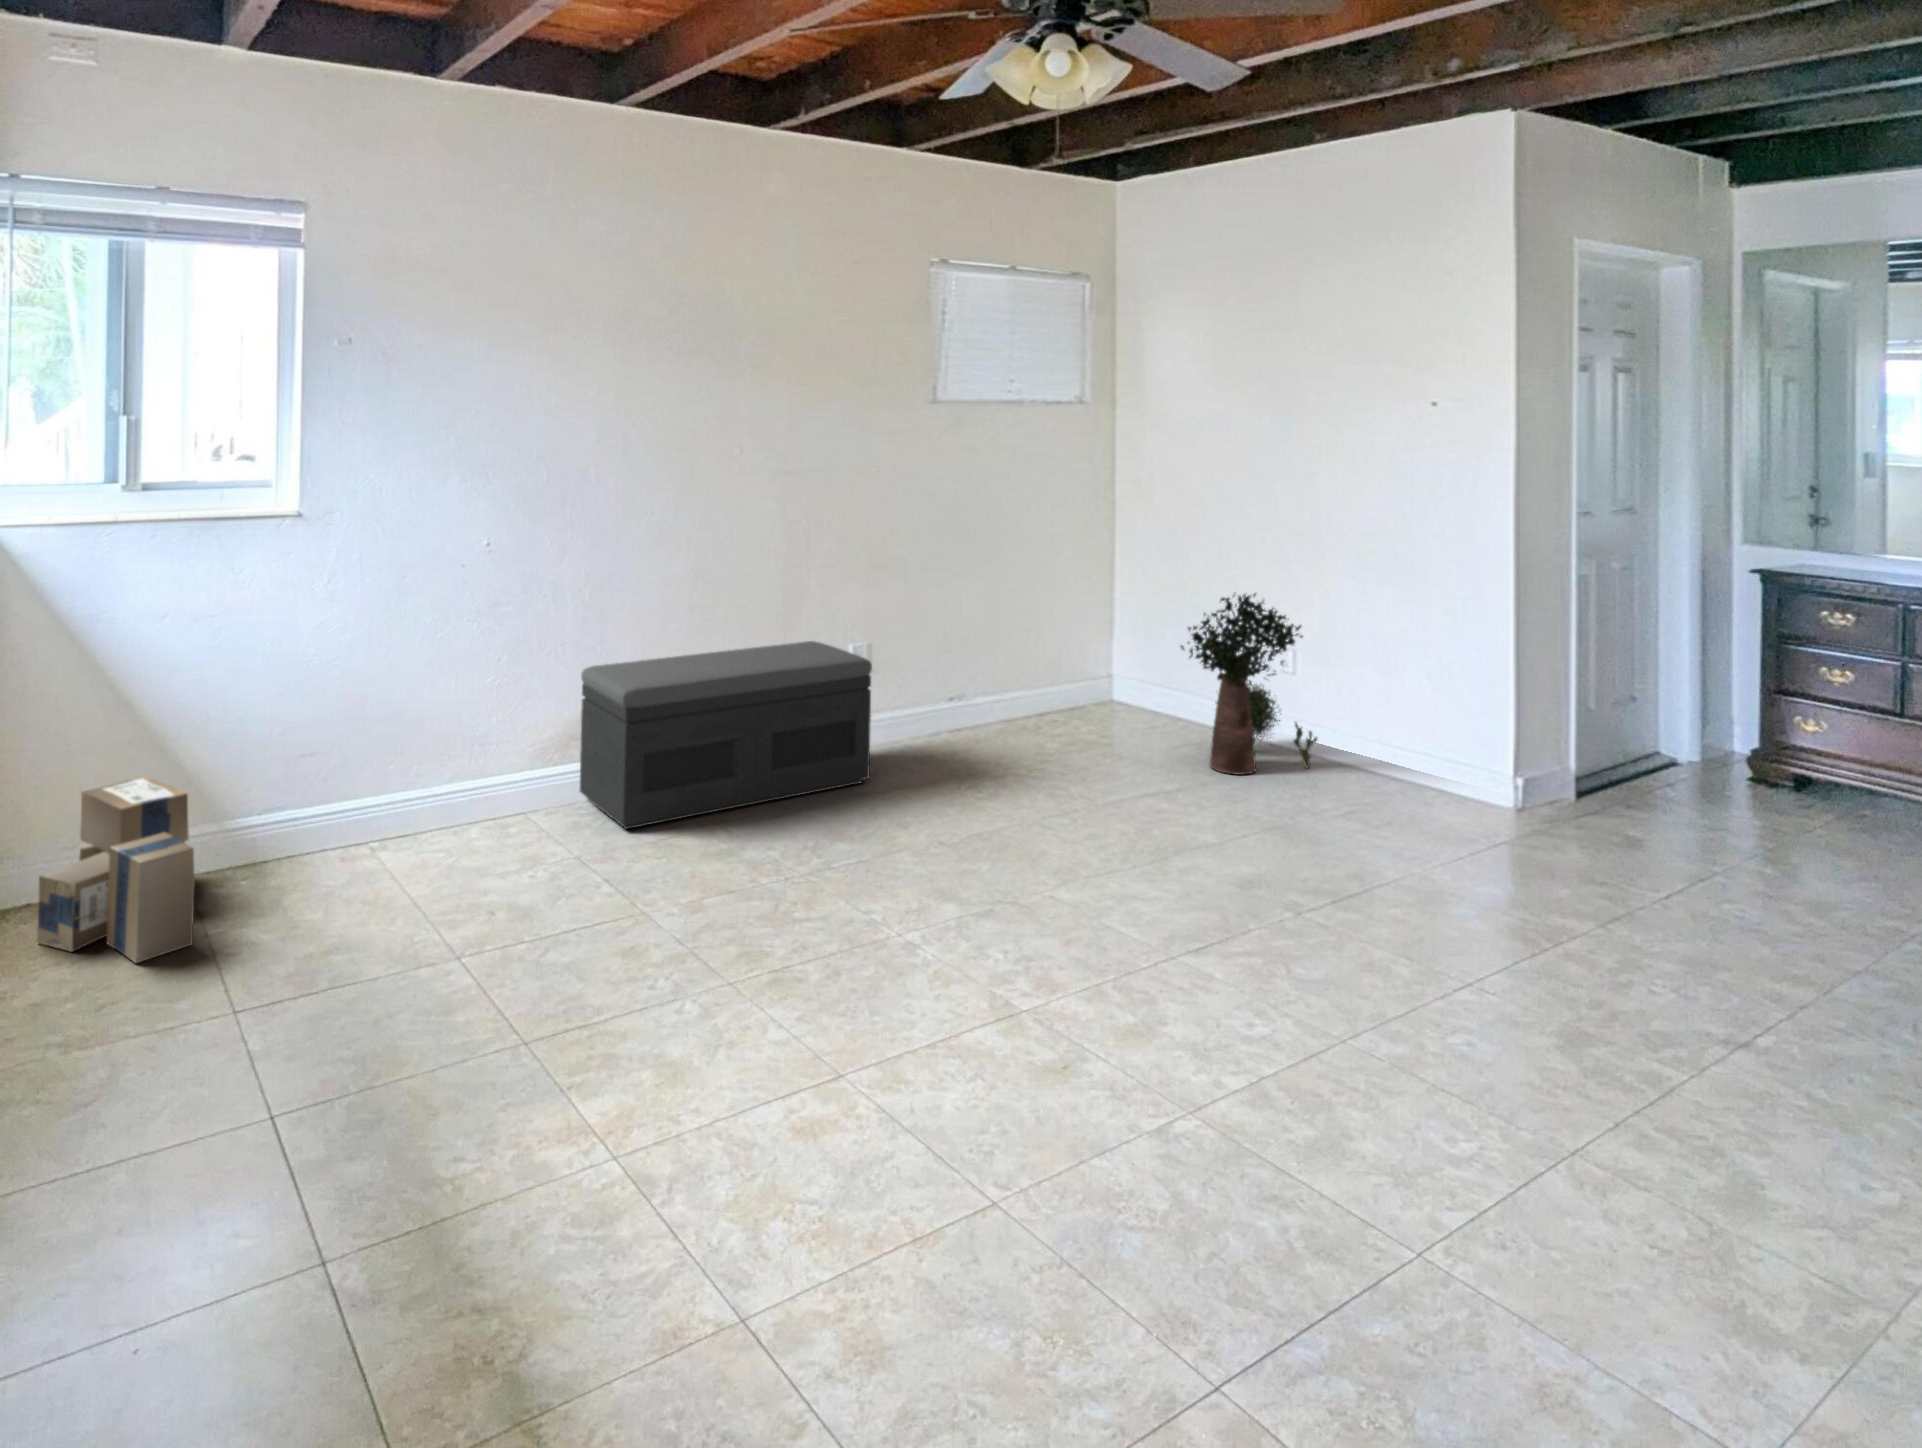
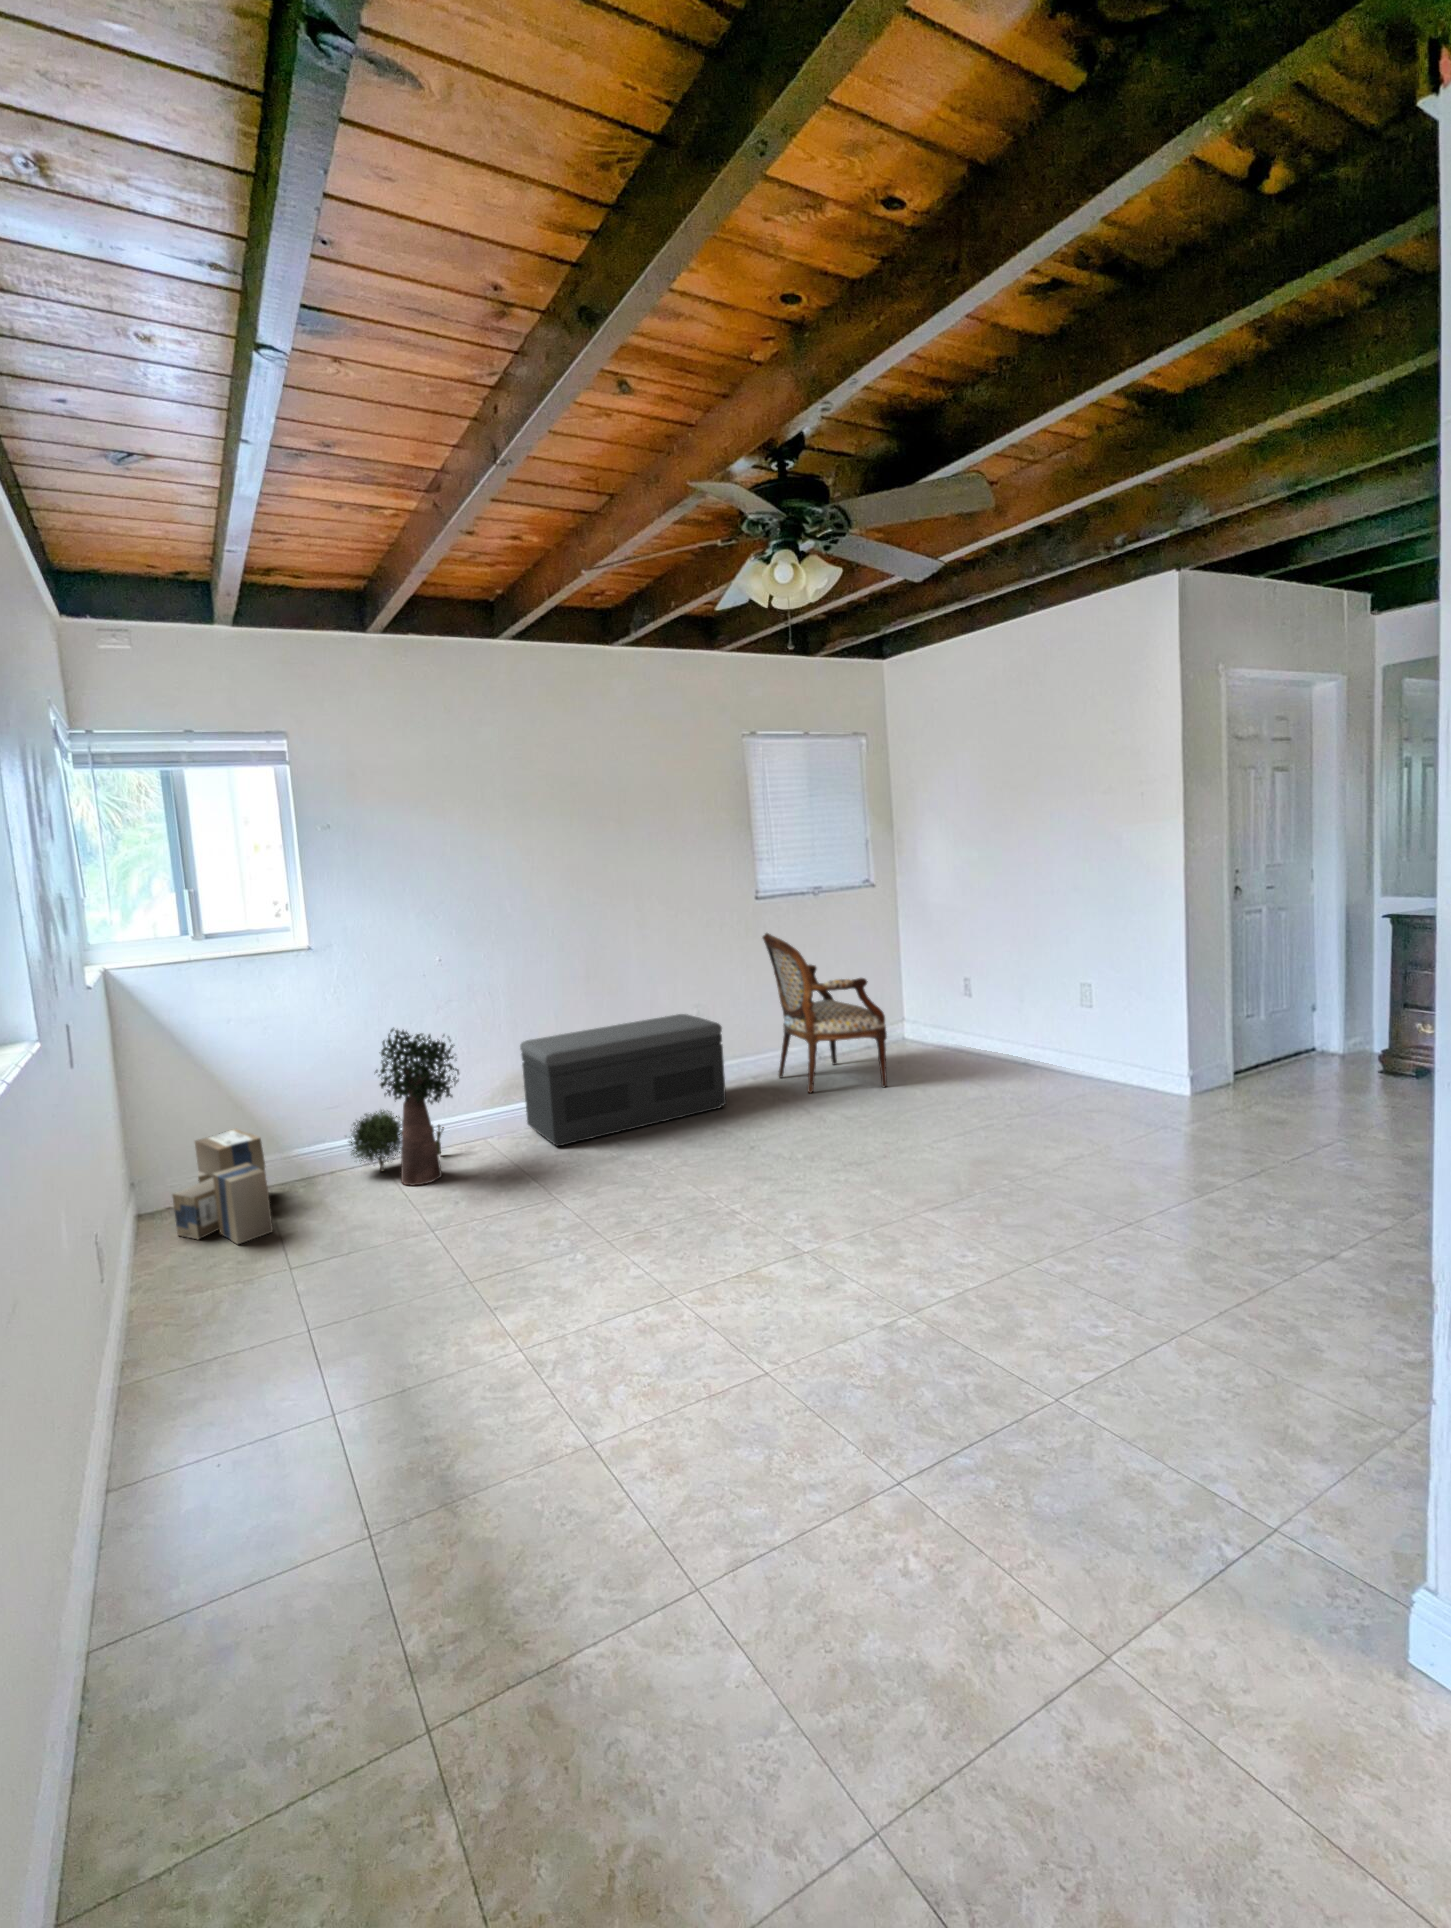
armchair: none [933,534,1098,768] -> present [763,933,887,1093]
potted plant: present [1181,594,1317,775] -> present [349,1029,459,1186]

